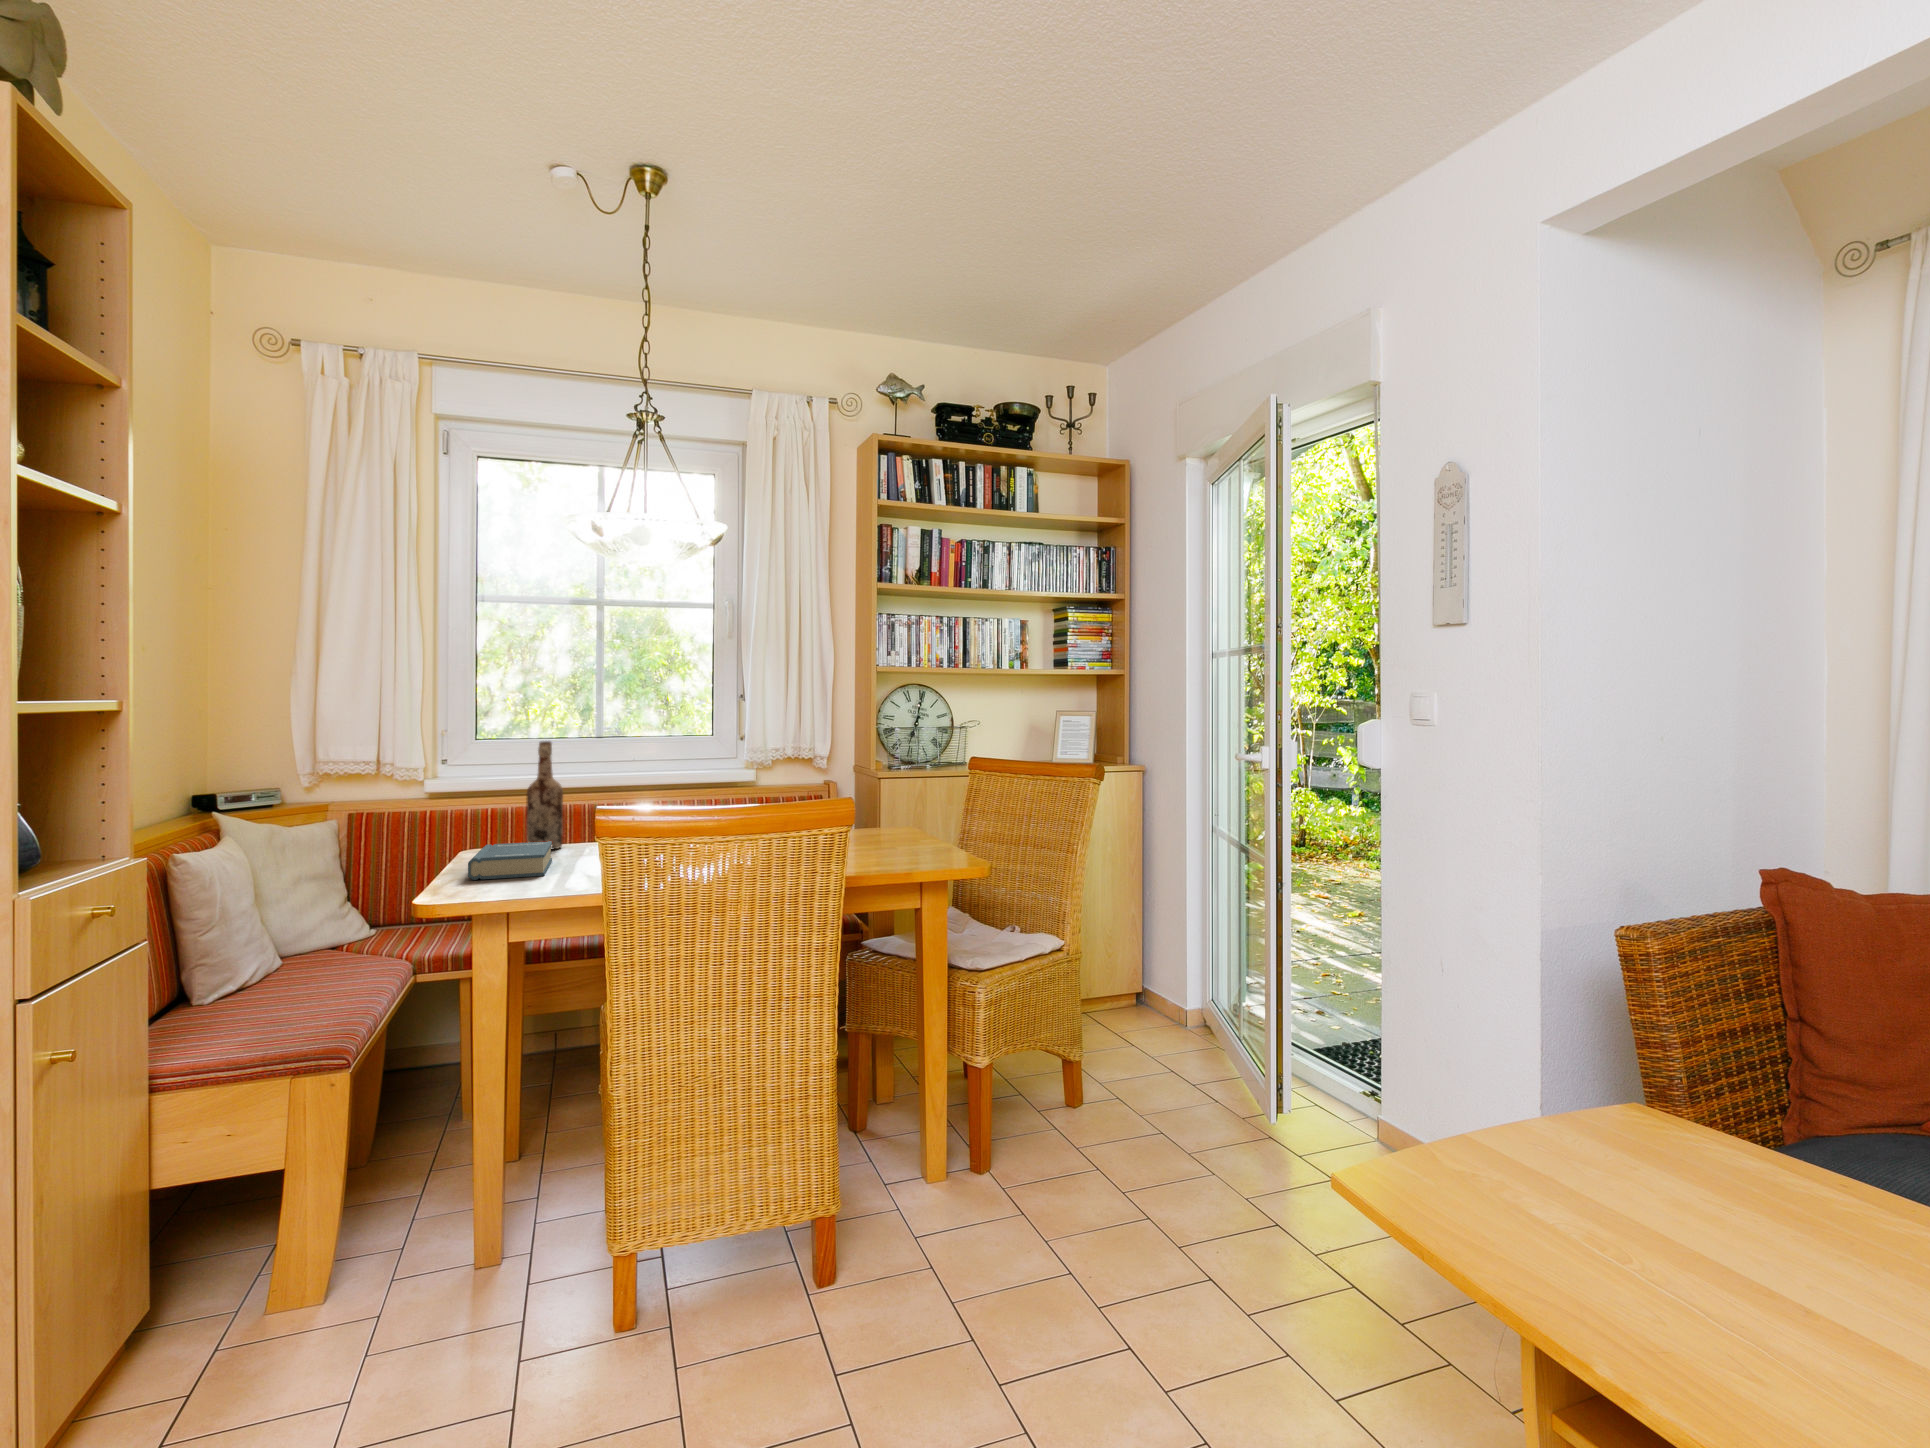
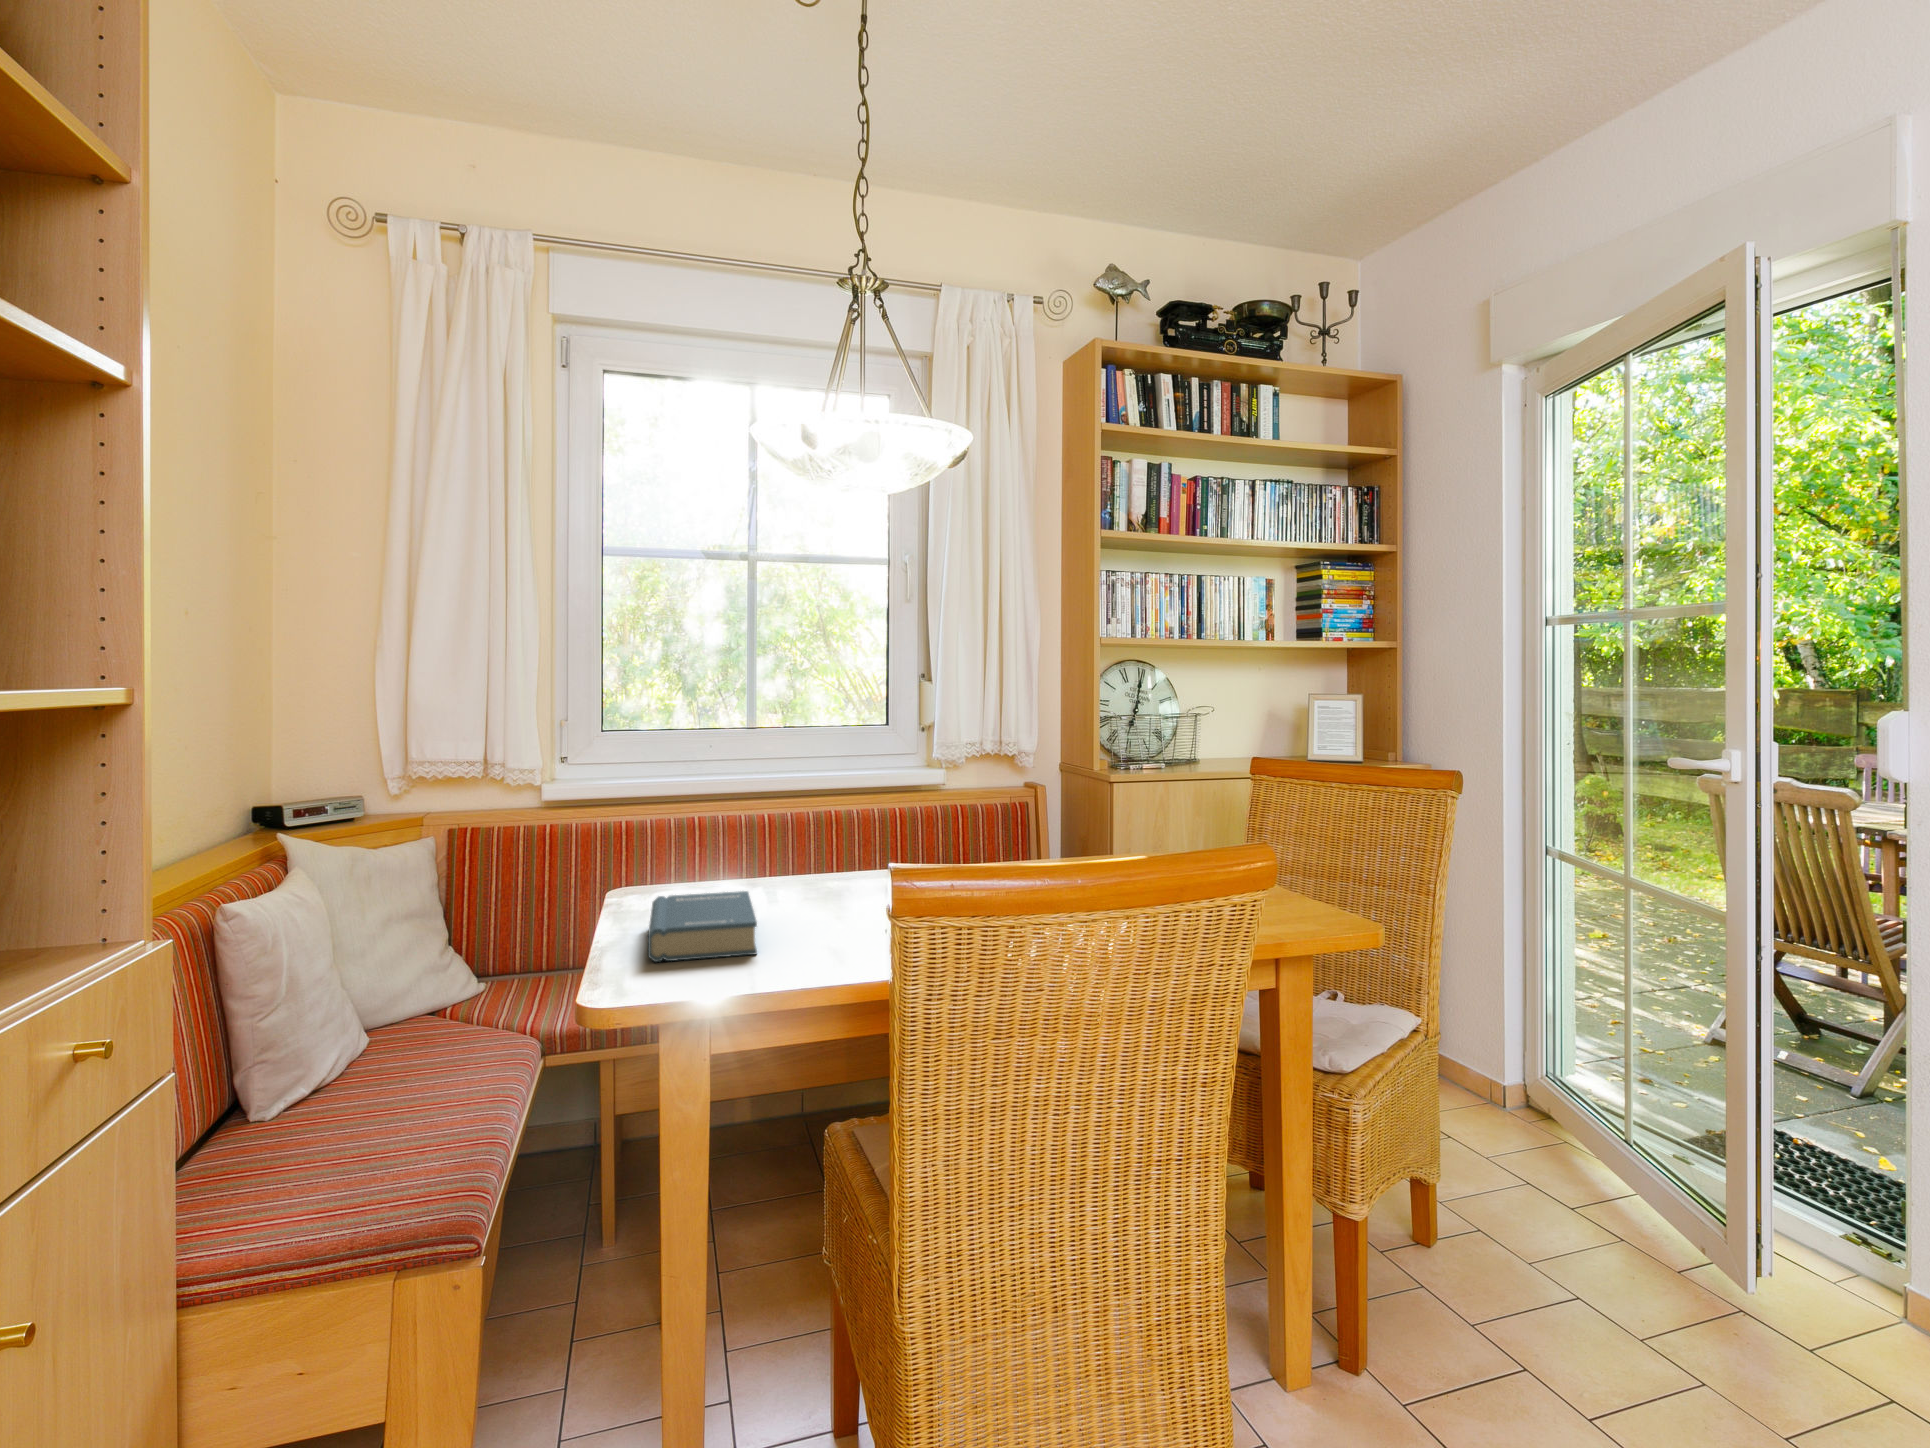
wine bottle: present [526,741,563,849] -> none [698,741,746,896]

